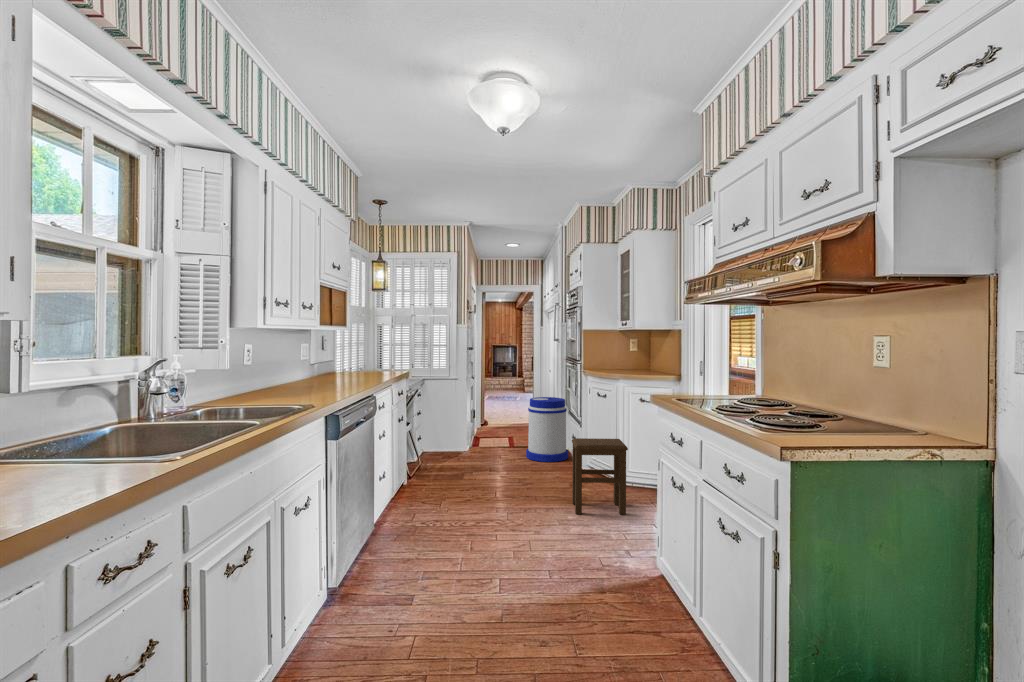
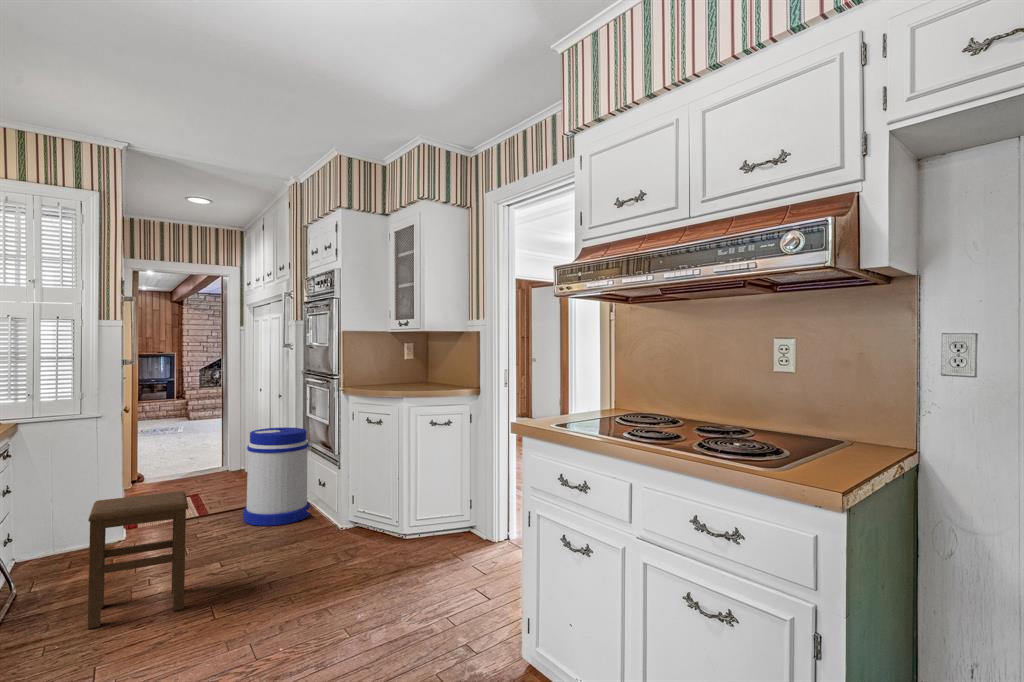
stool: present [572,438,628,515] -> present [88,491,189,629]

